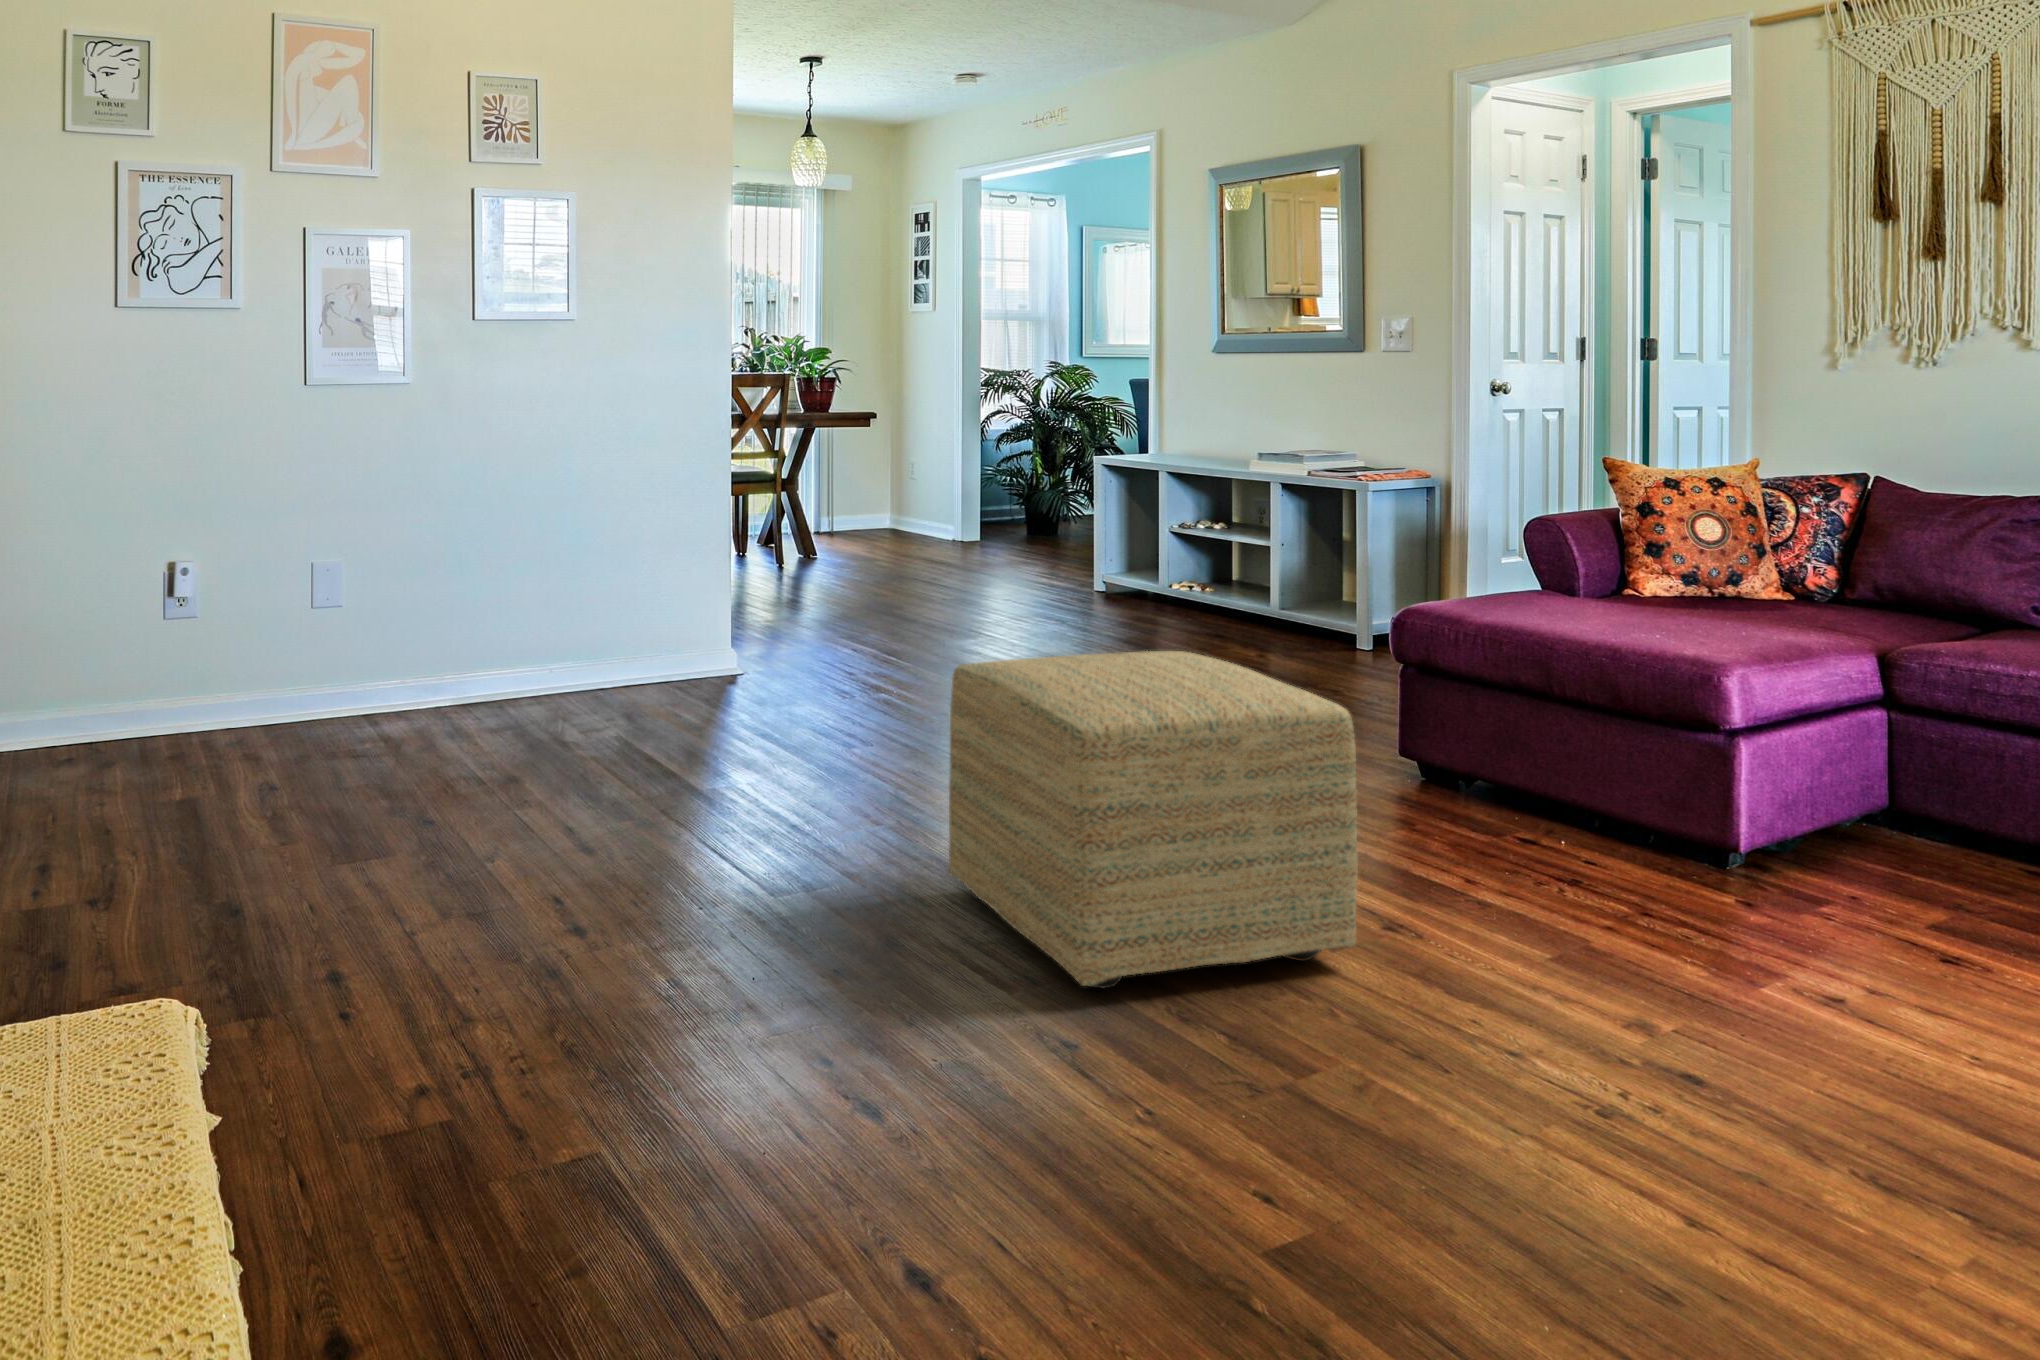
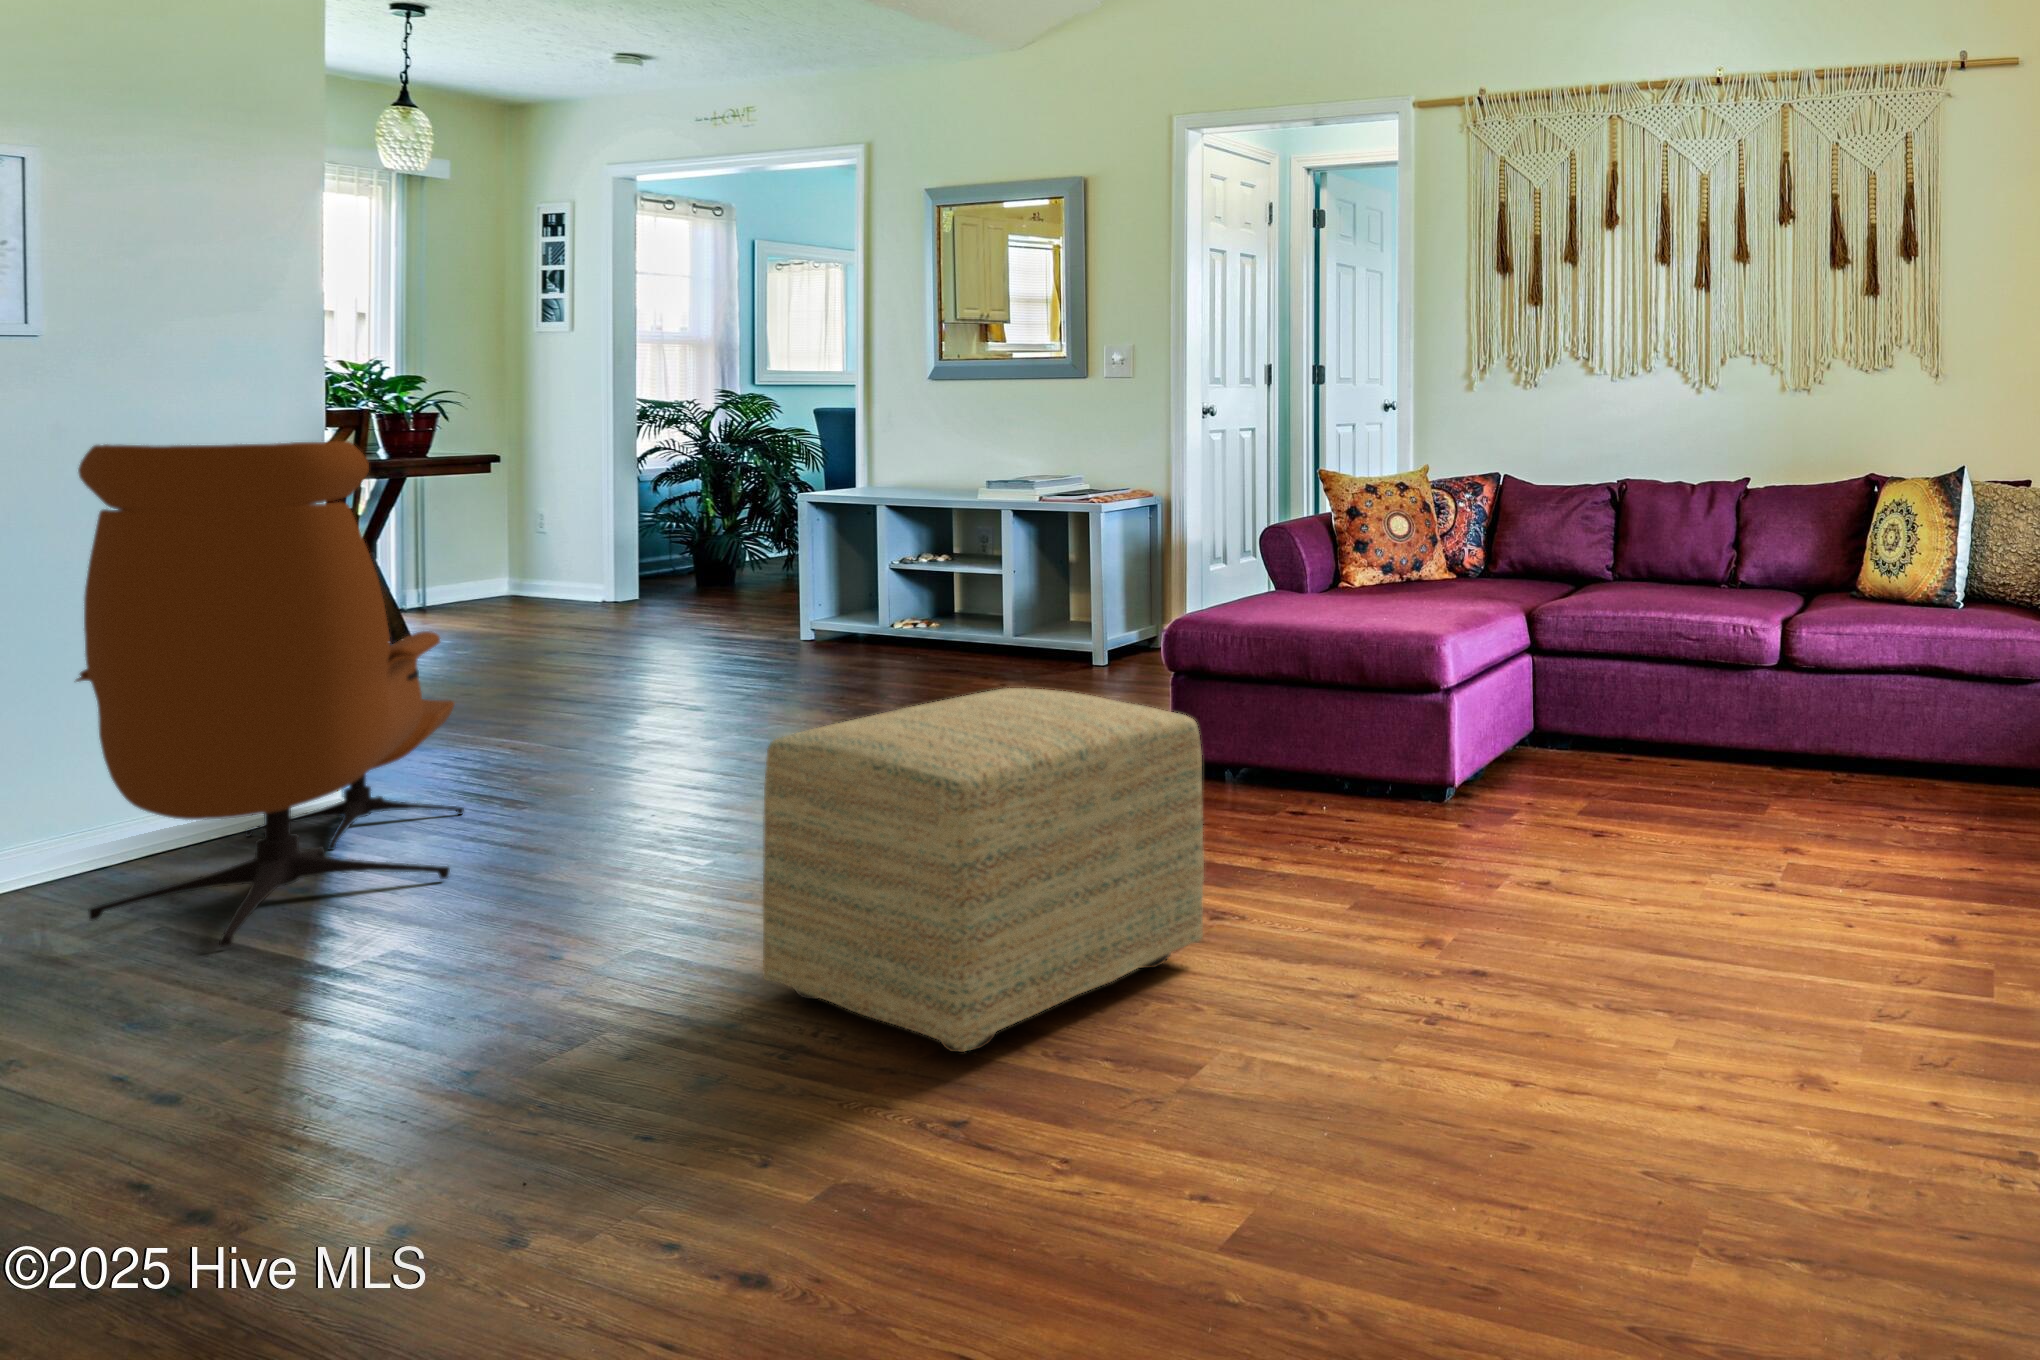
lounge chair: none [564,392,807,757] -> present [76,440,464,947]

